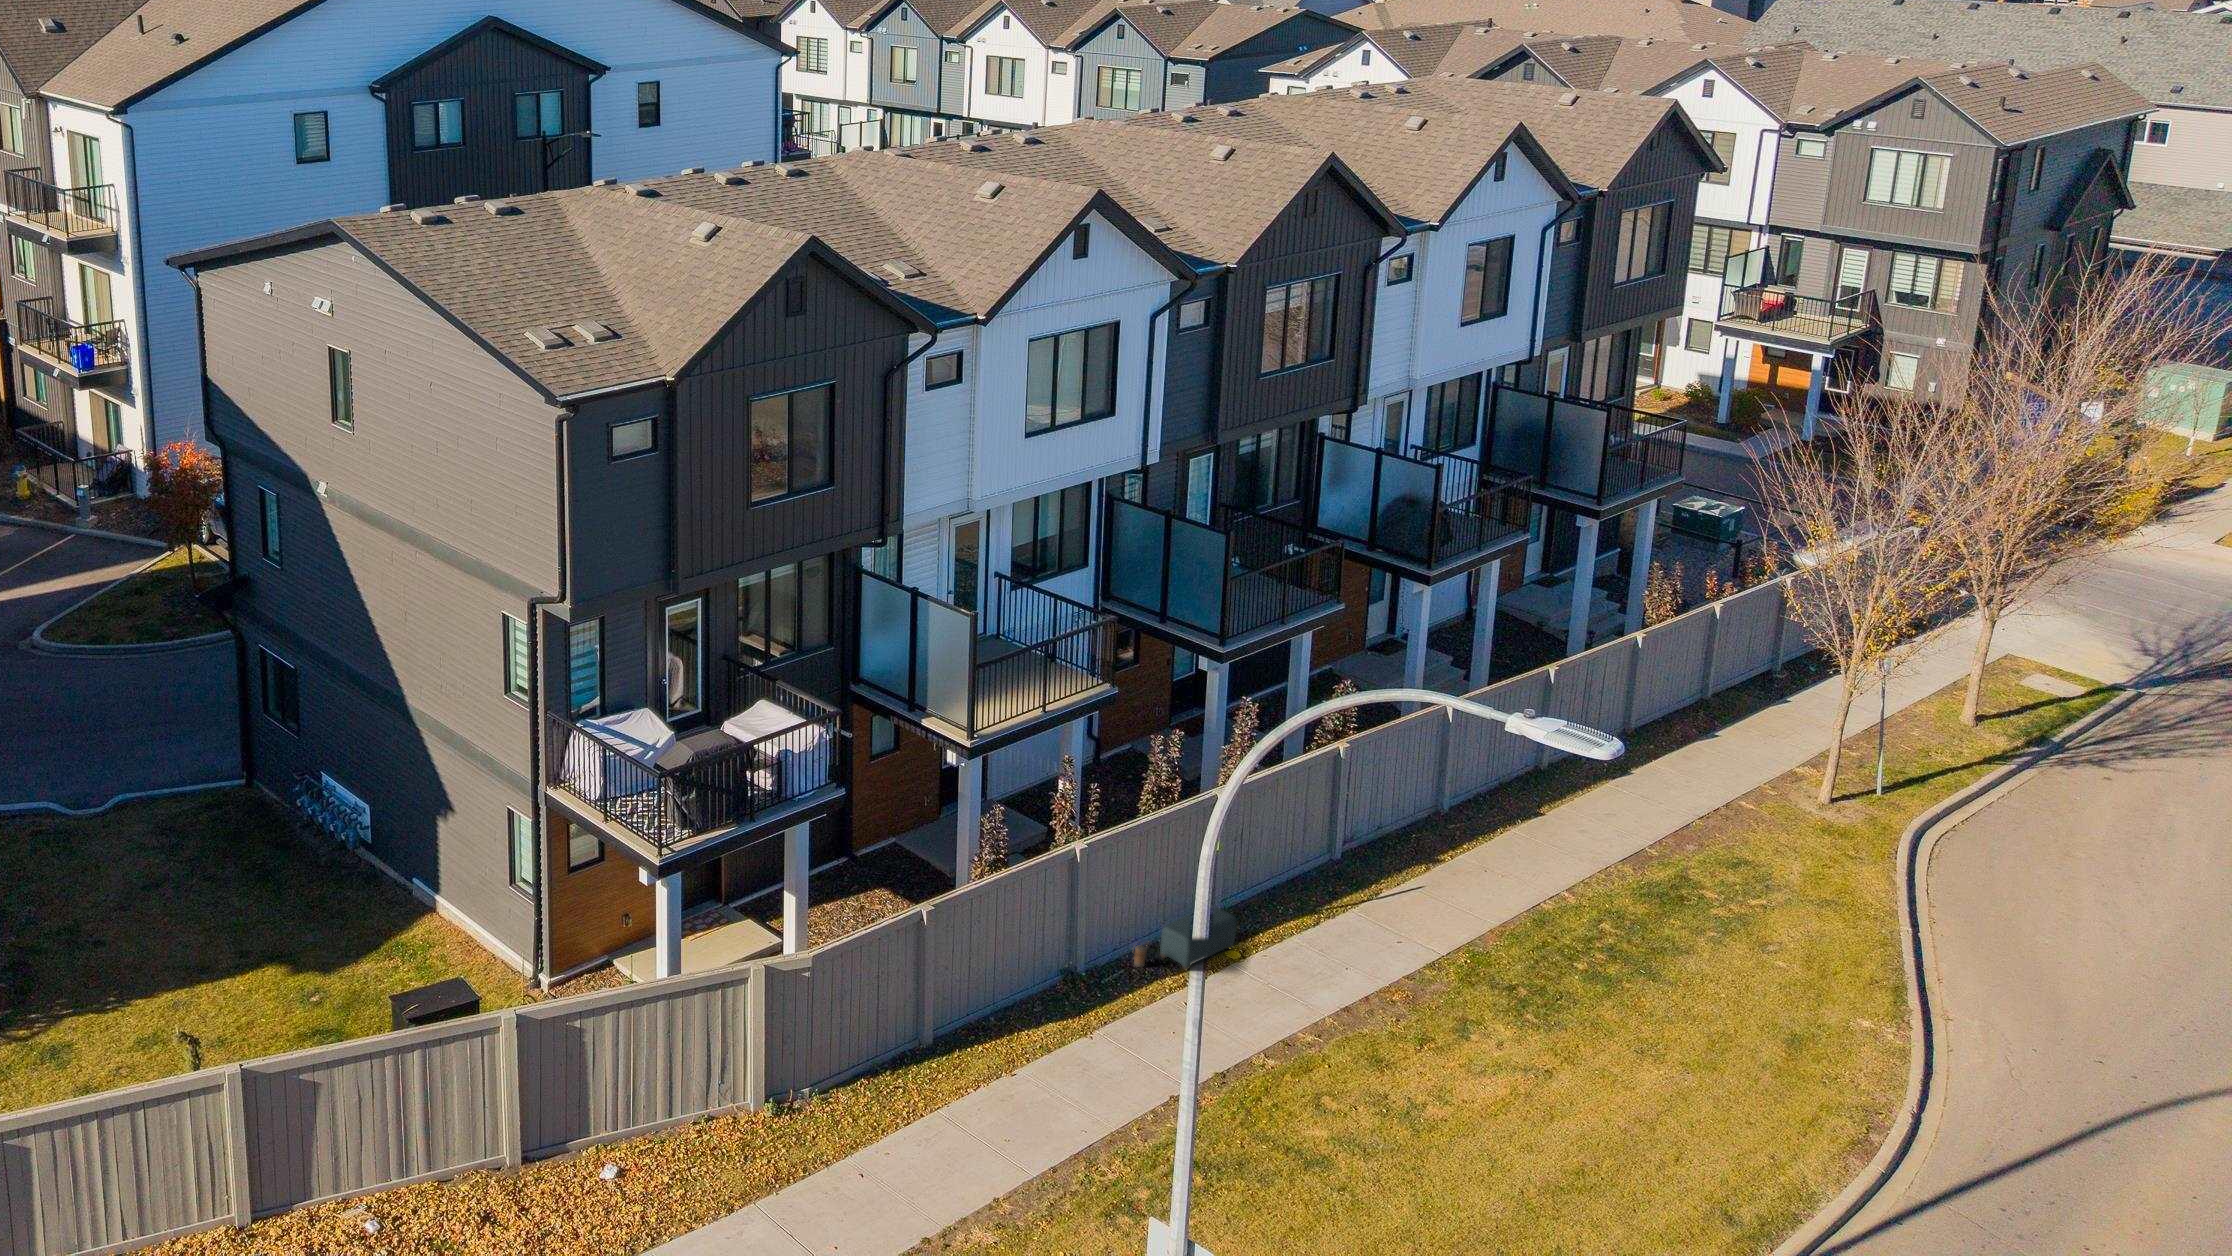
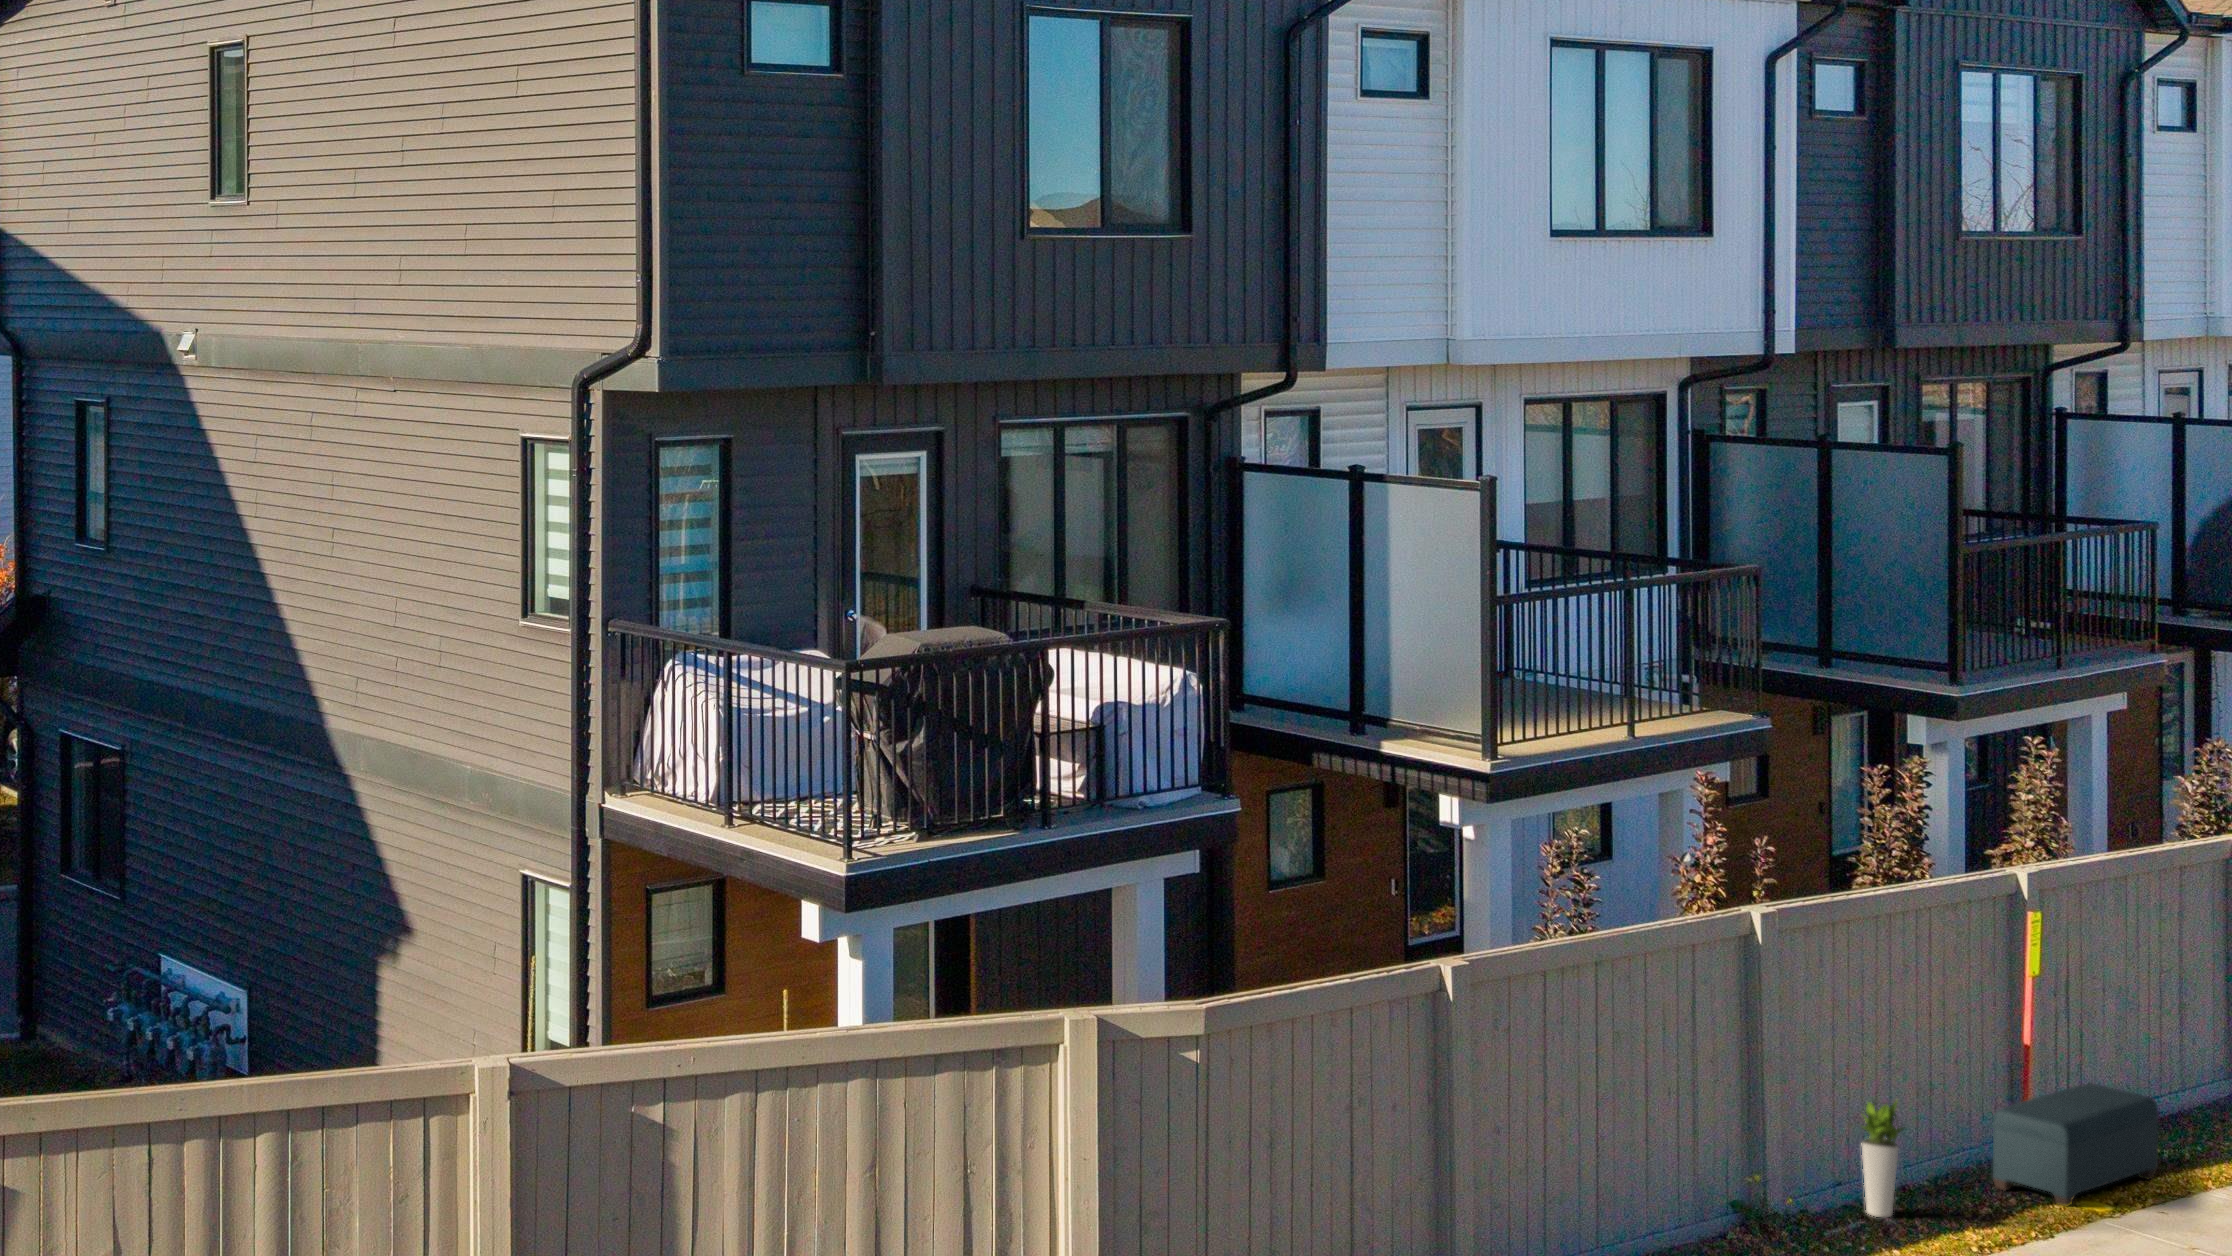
planter: none [1097,928,1118,980] -> present [1862,1101,1903,1217]
watering can: present [1132,945,1147,967] -> none [1936,1138,1970,1201]

